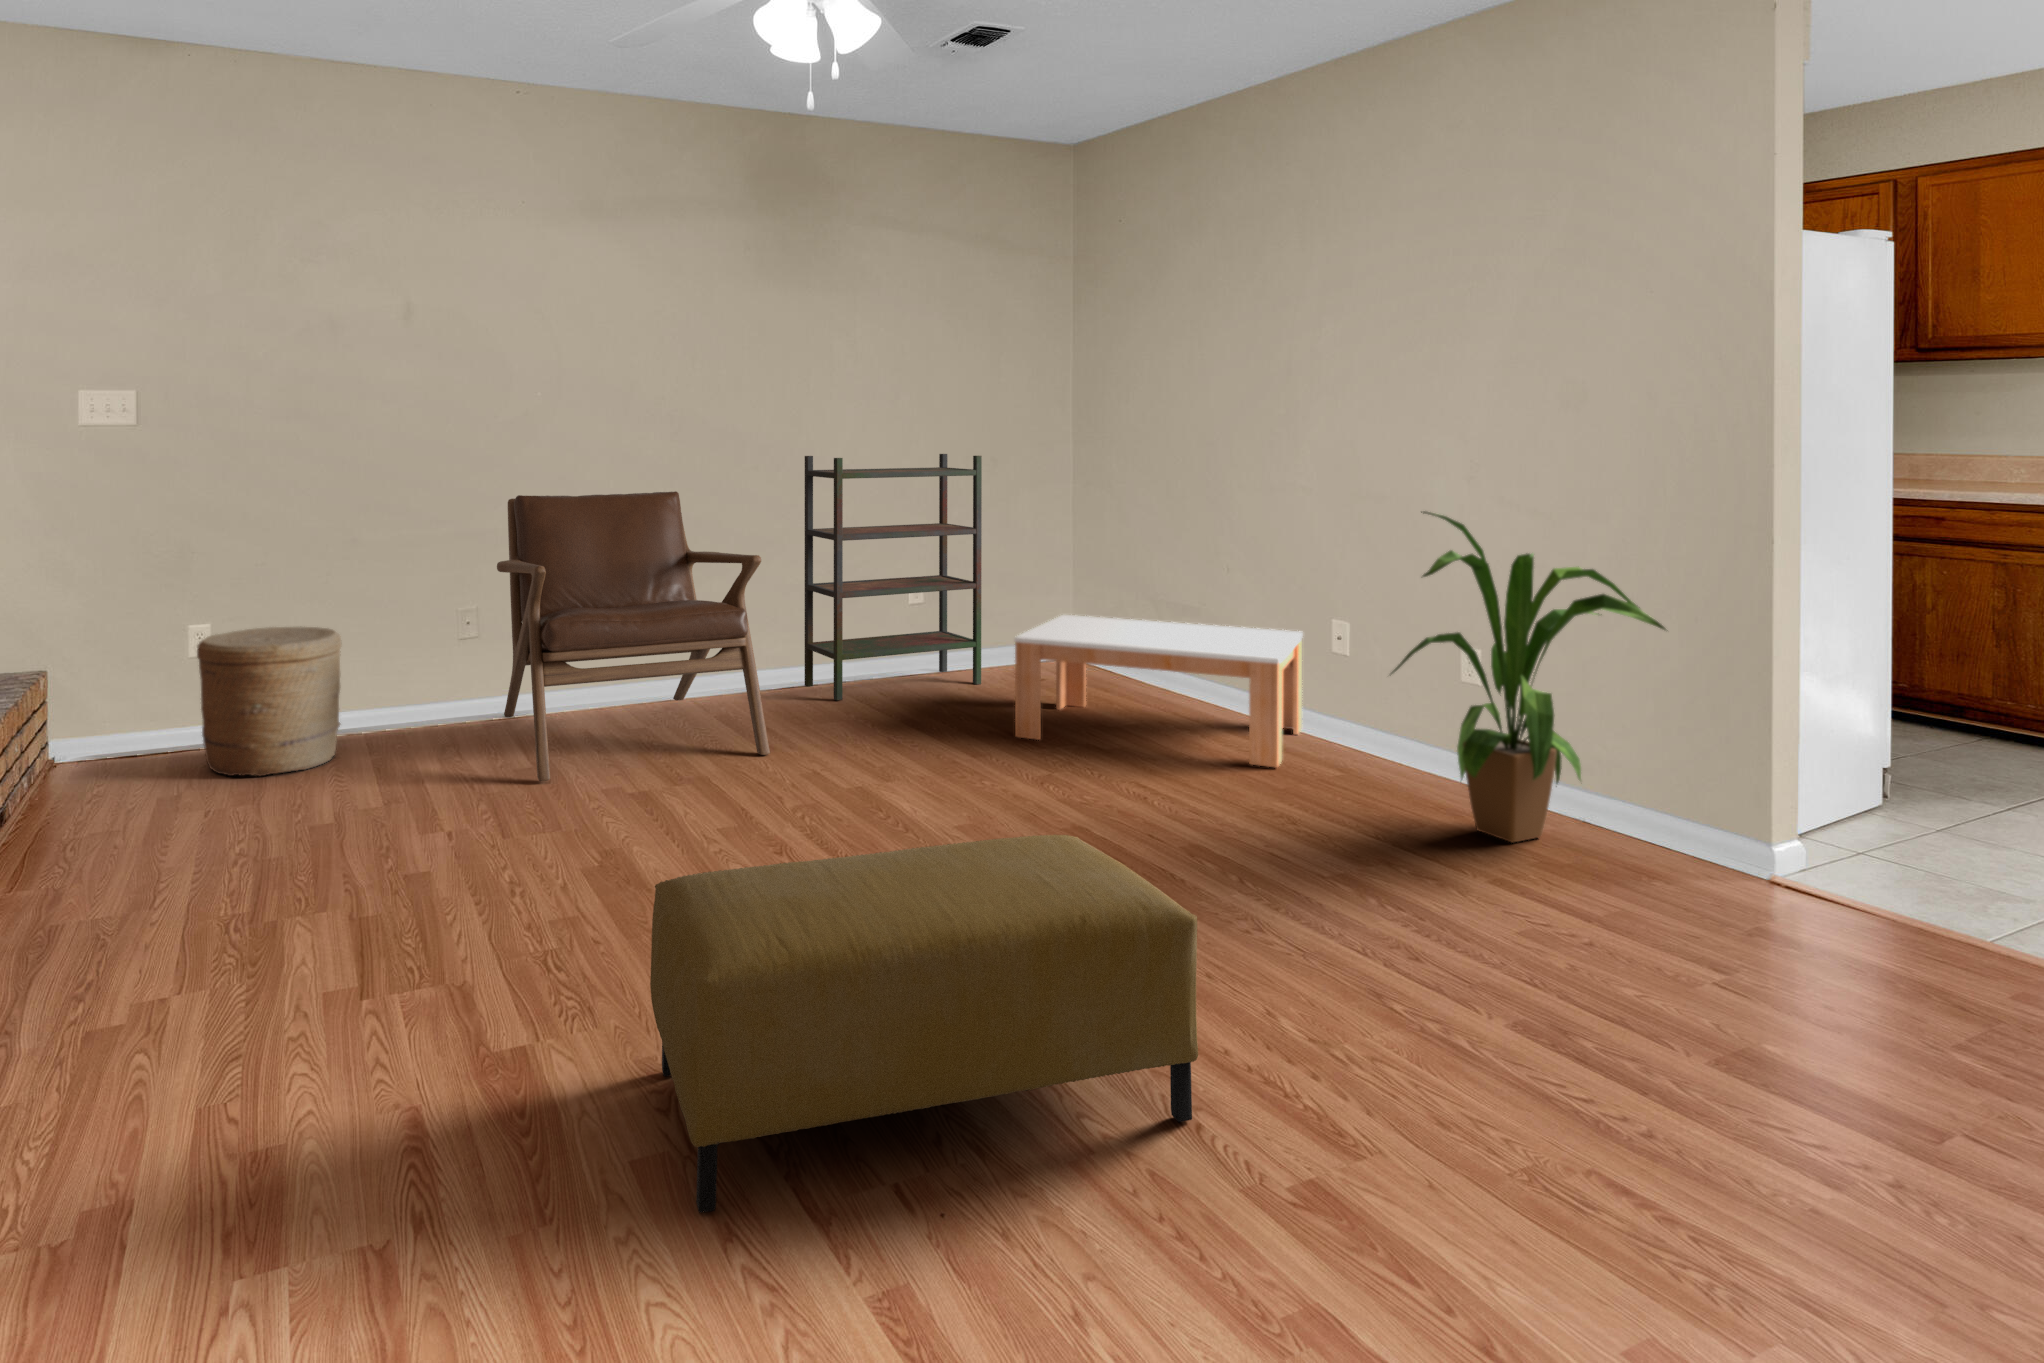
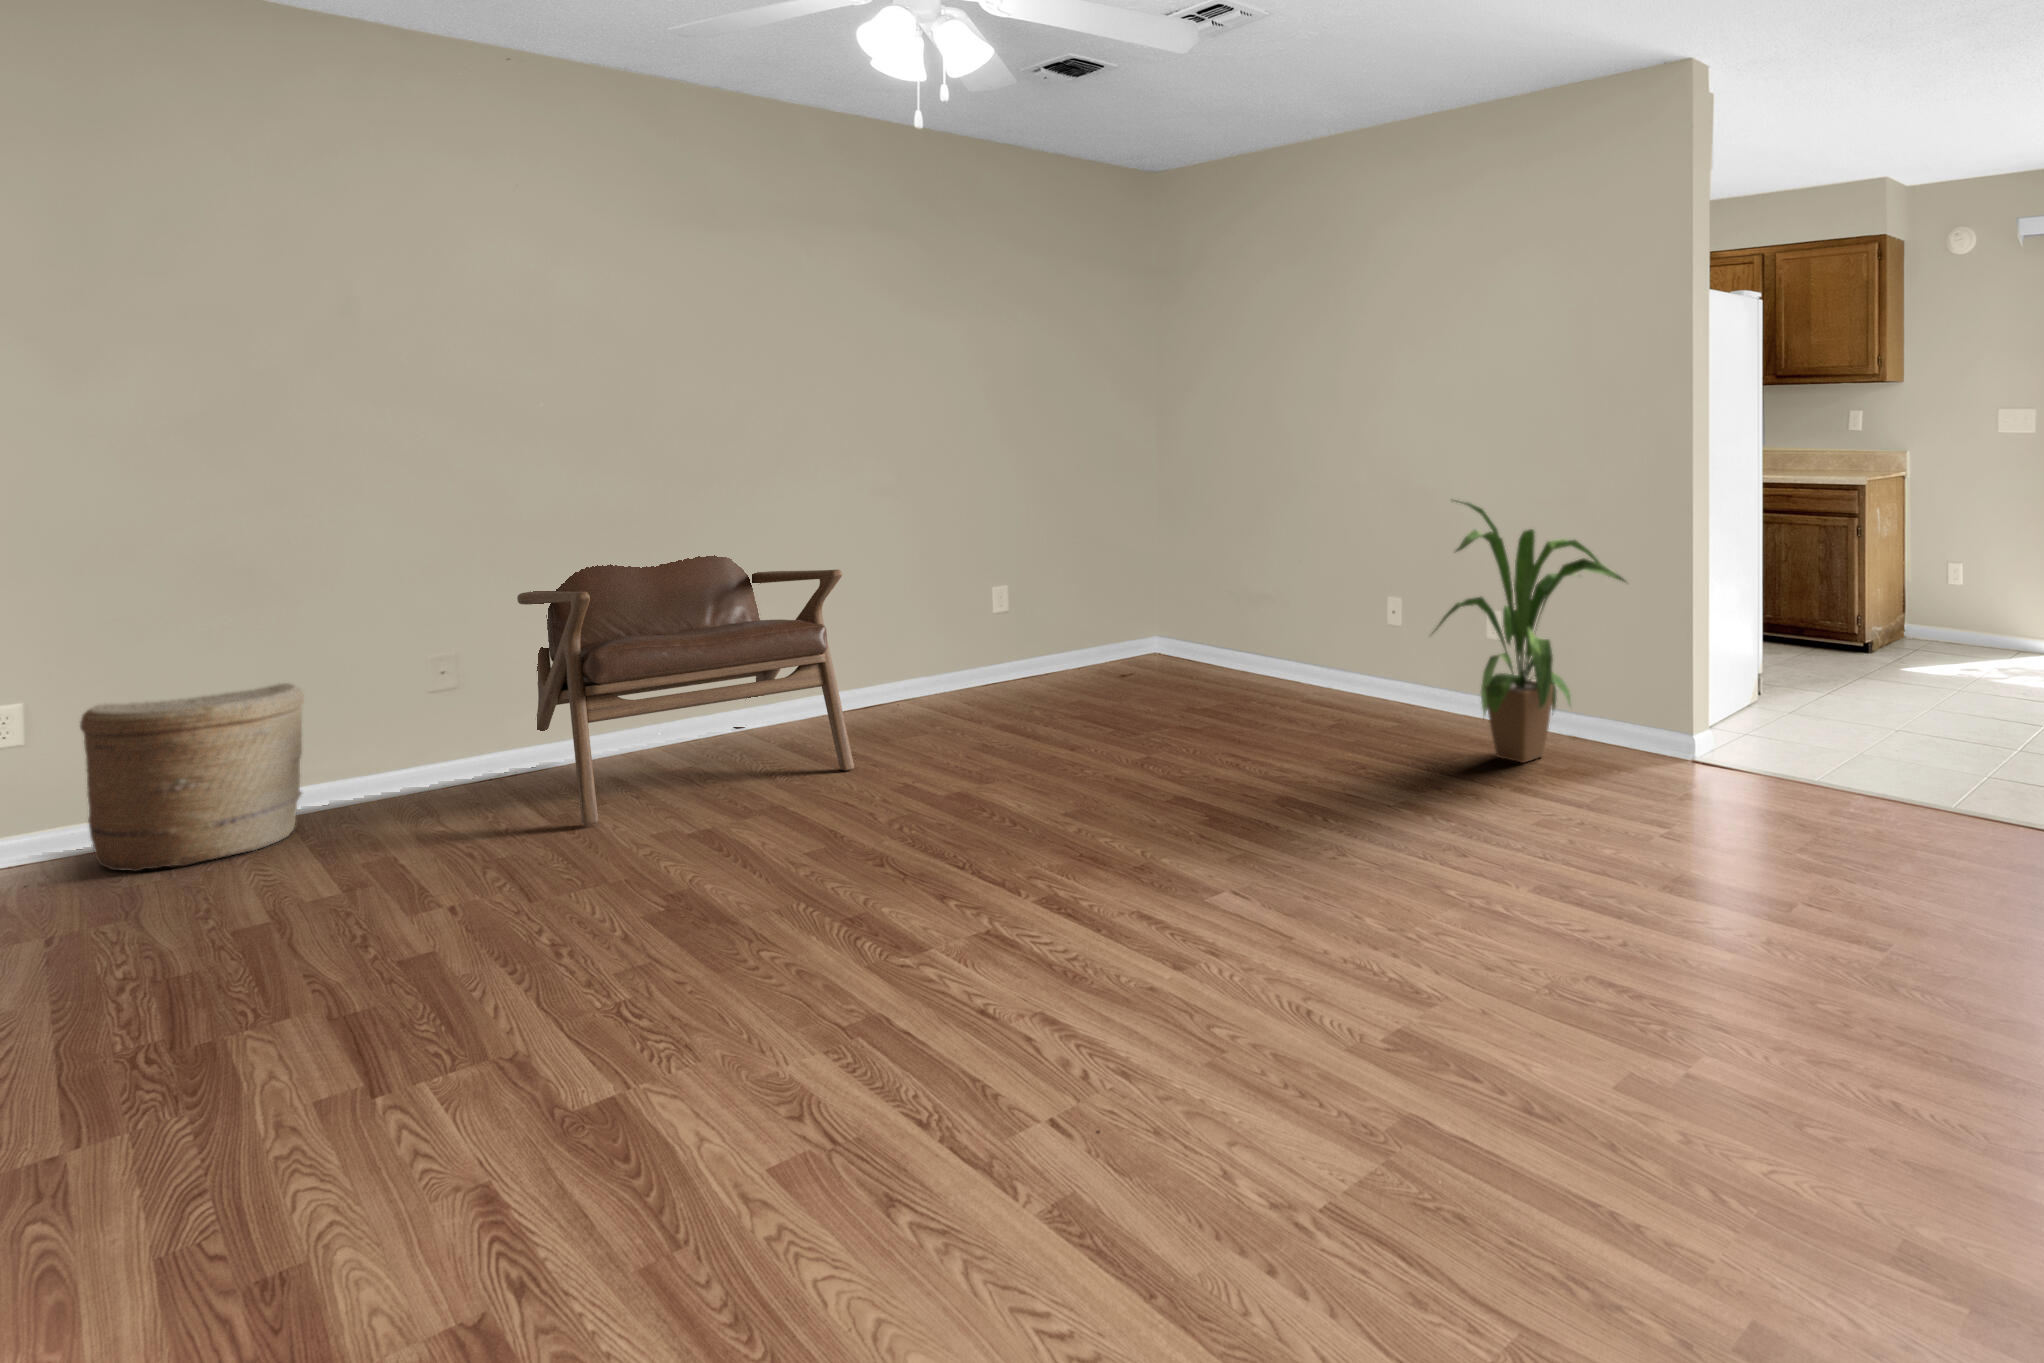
bookshelf: present [805,454,982,700] -> none [879,468,1063,712]
coffee table: present [1014,615,1303,767] -> none [1101,611,1353,727]
ottoman: present [650,835,1198,1213] -> none [777,790,1312,1192]

